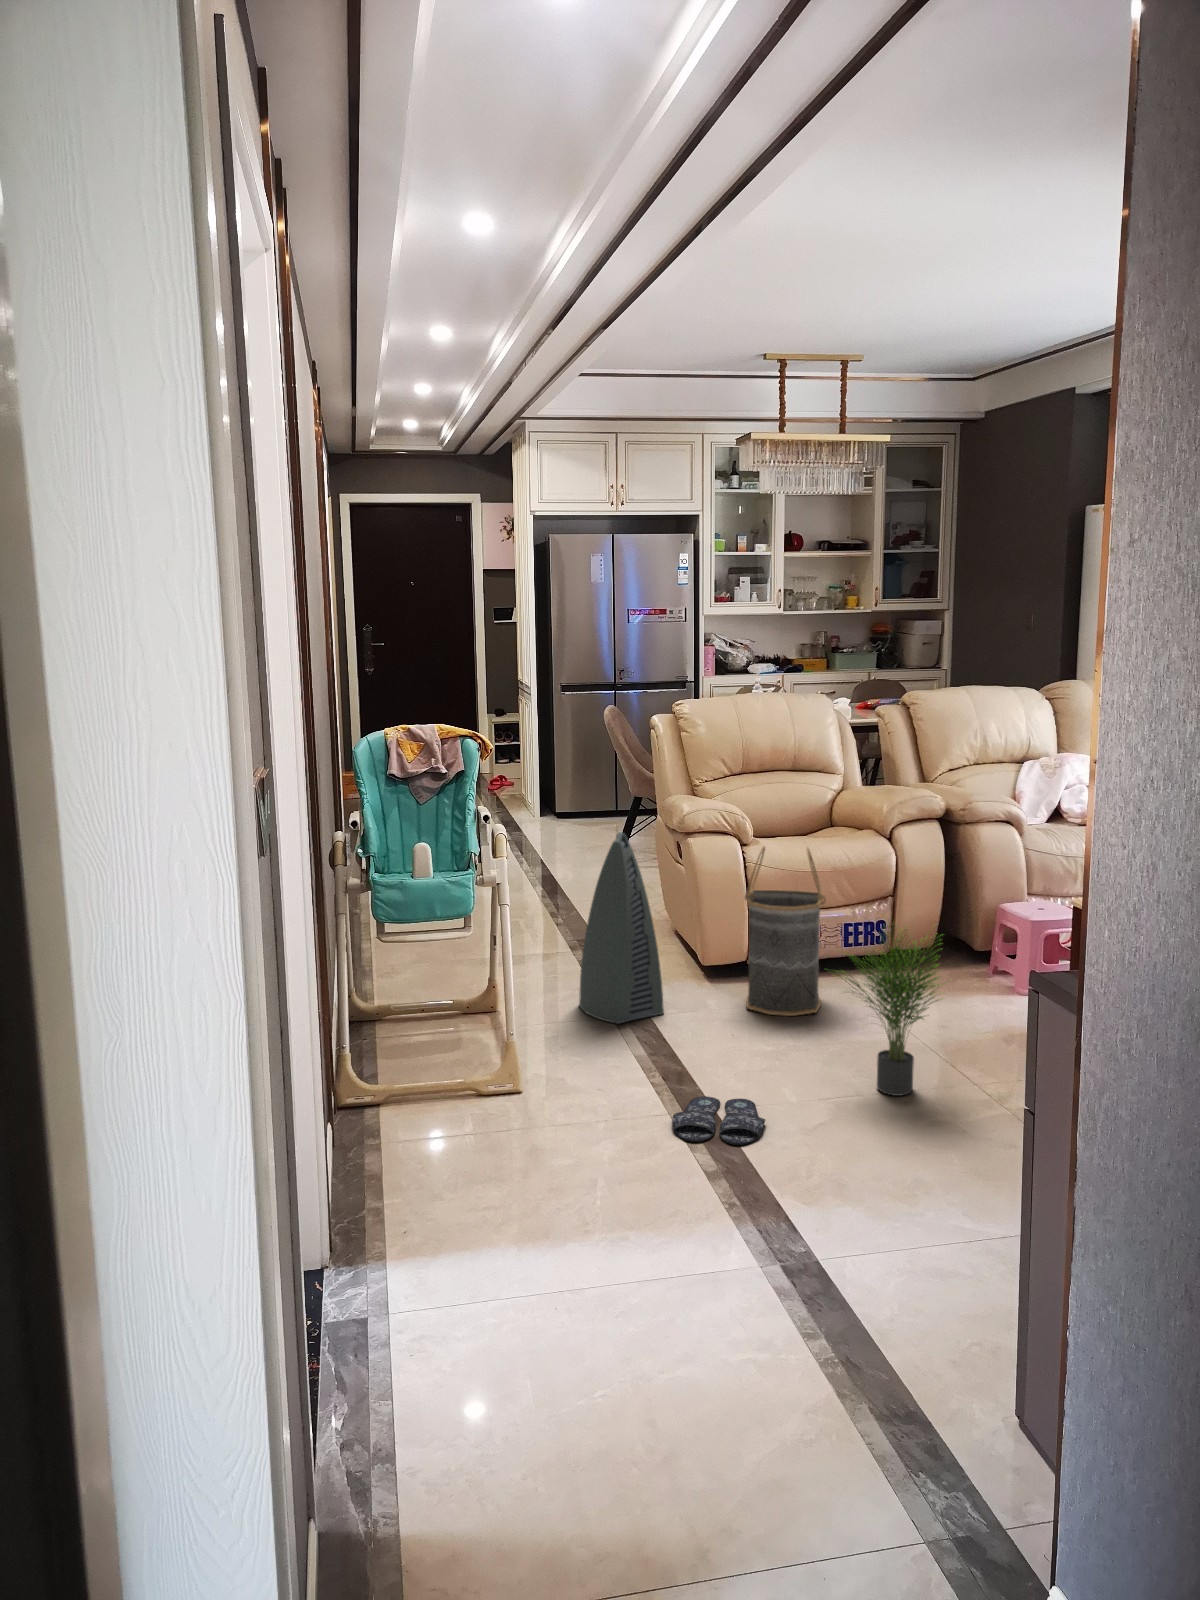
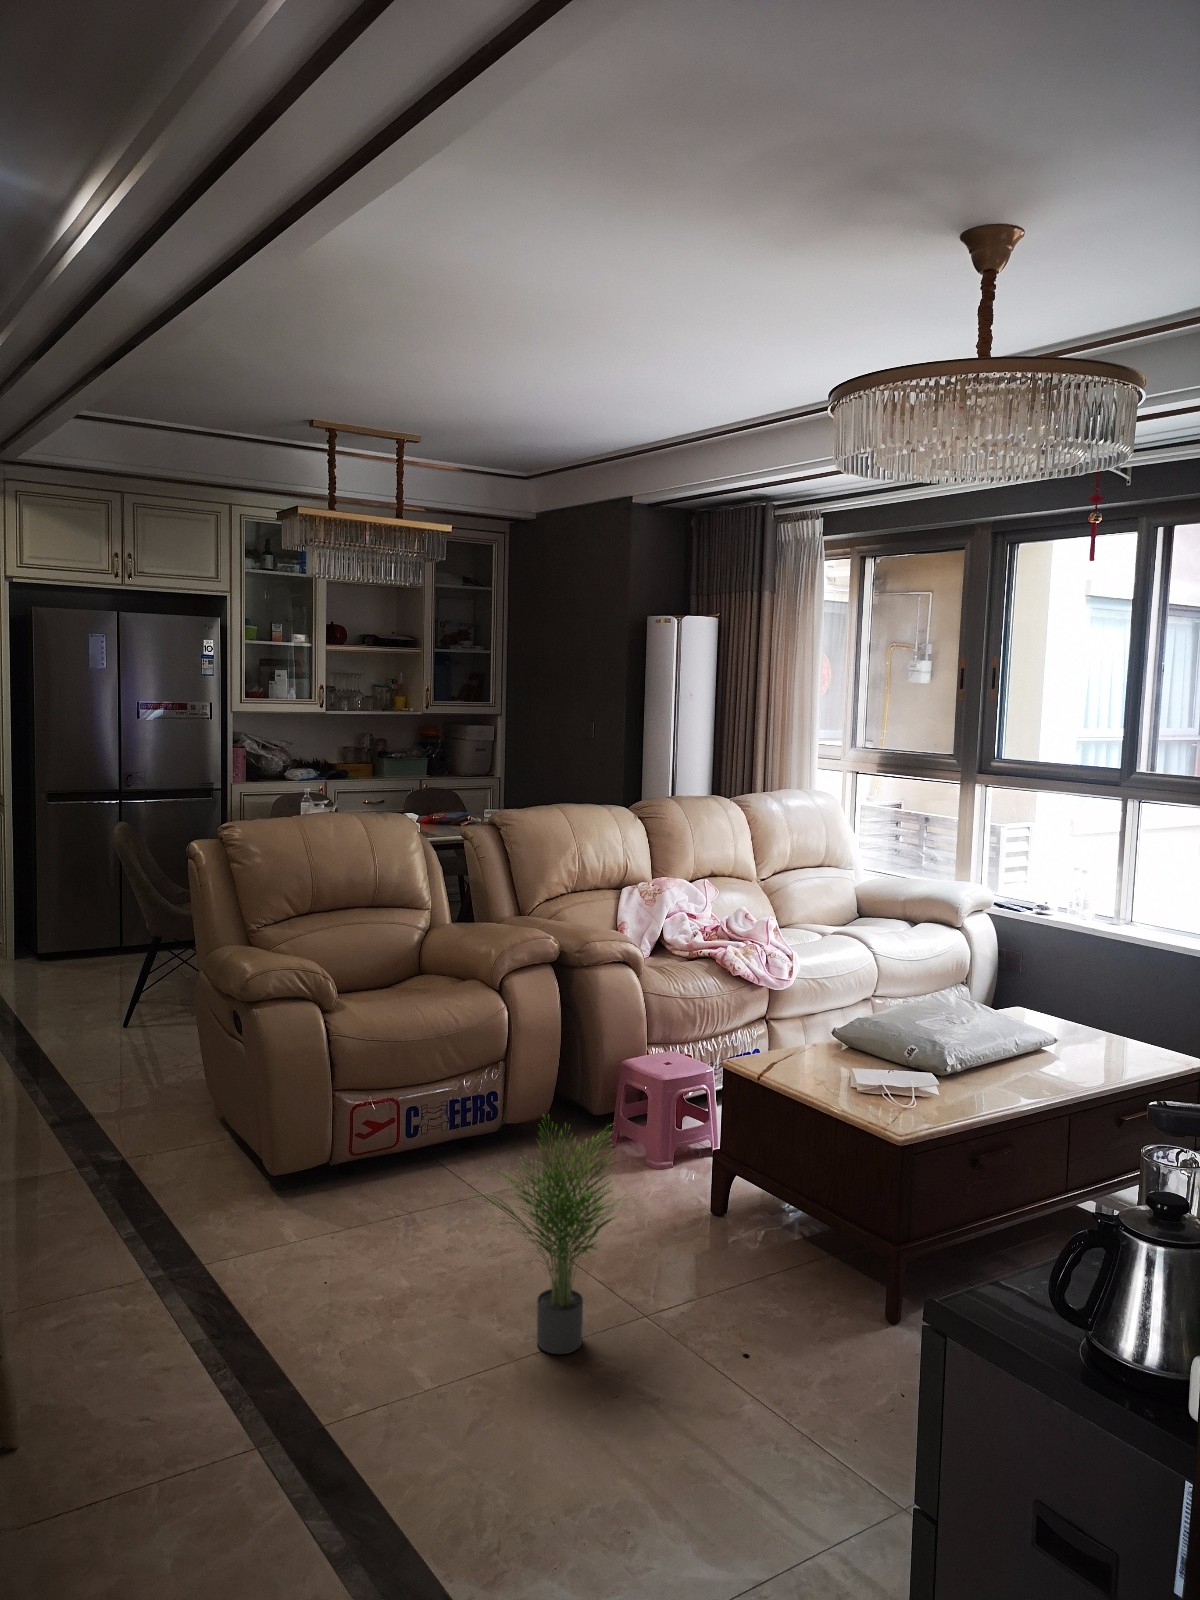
air purifier: present [579,832,664,1024] -> none [101,1013,228,1290]
basket: present [745,846,826,1016] -> none [335,1016,440,1242]
slippers: present [672,1096,765,1145] -> none [271,1400,407,1503]

